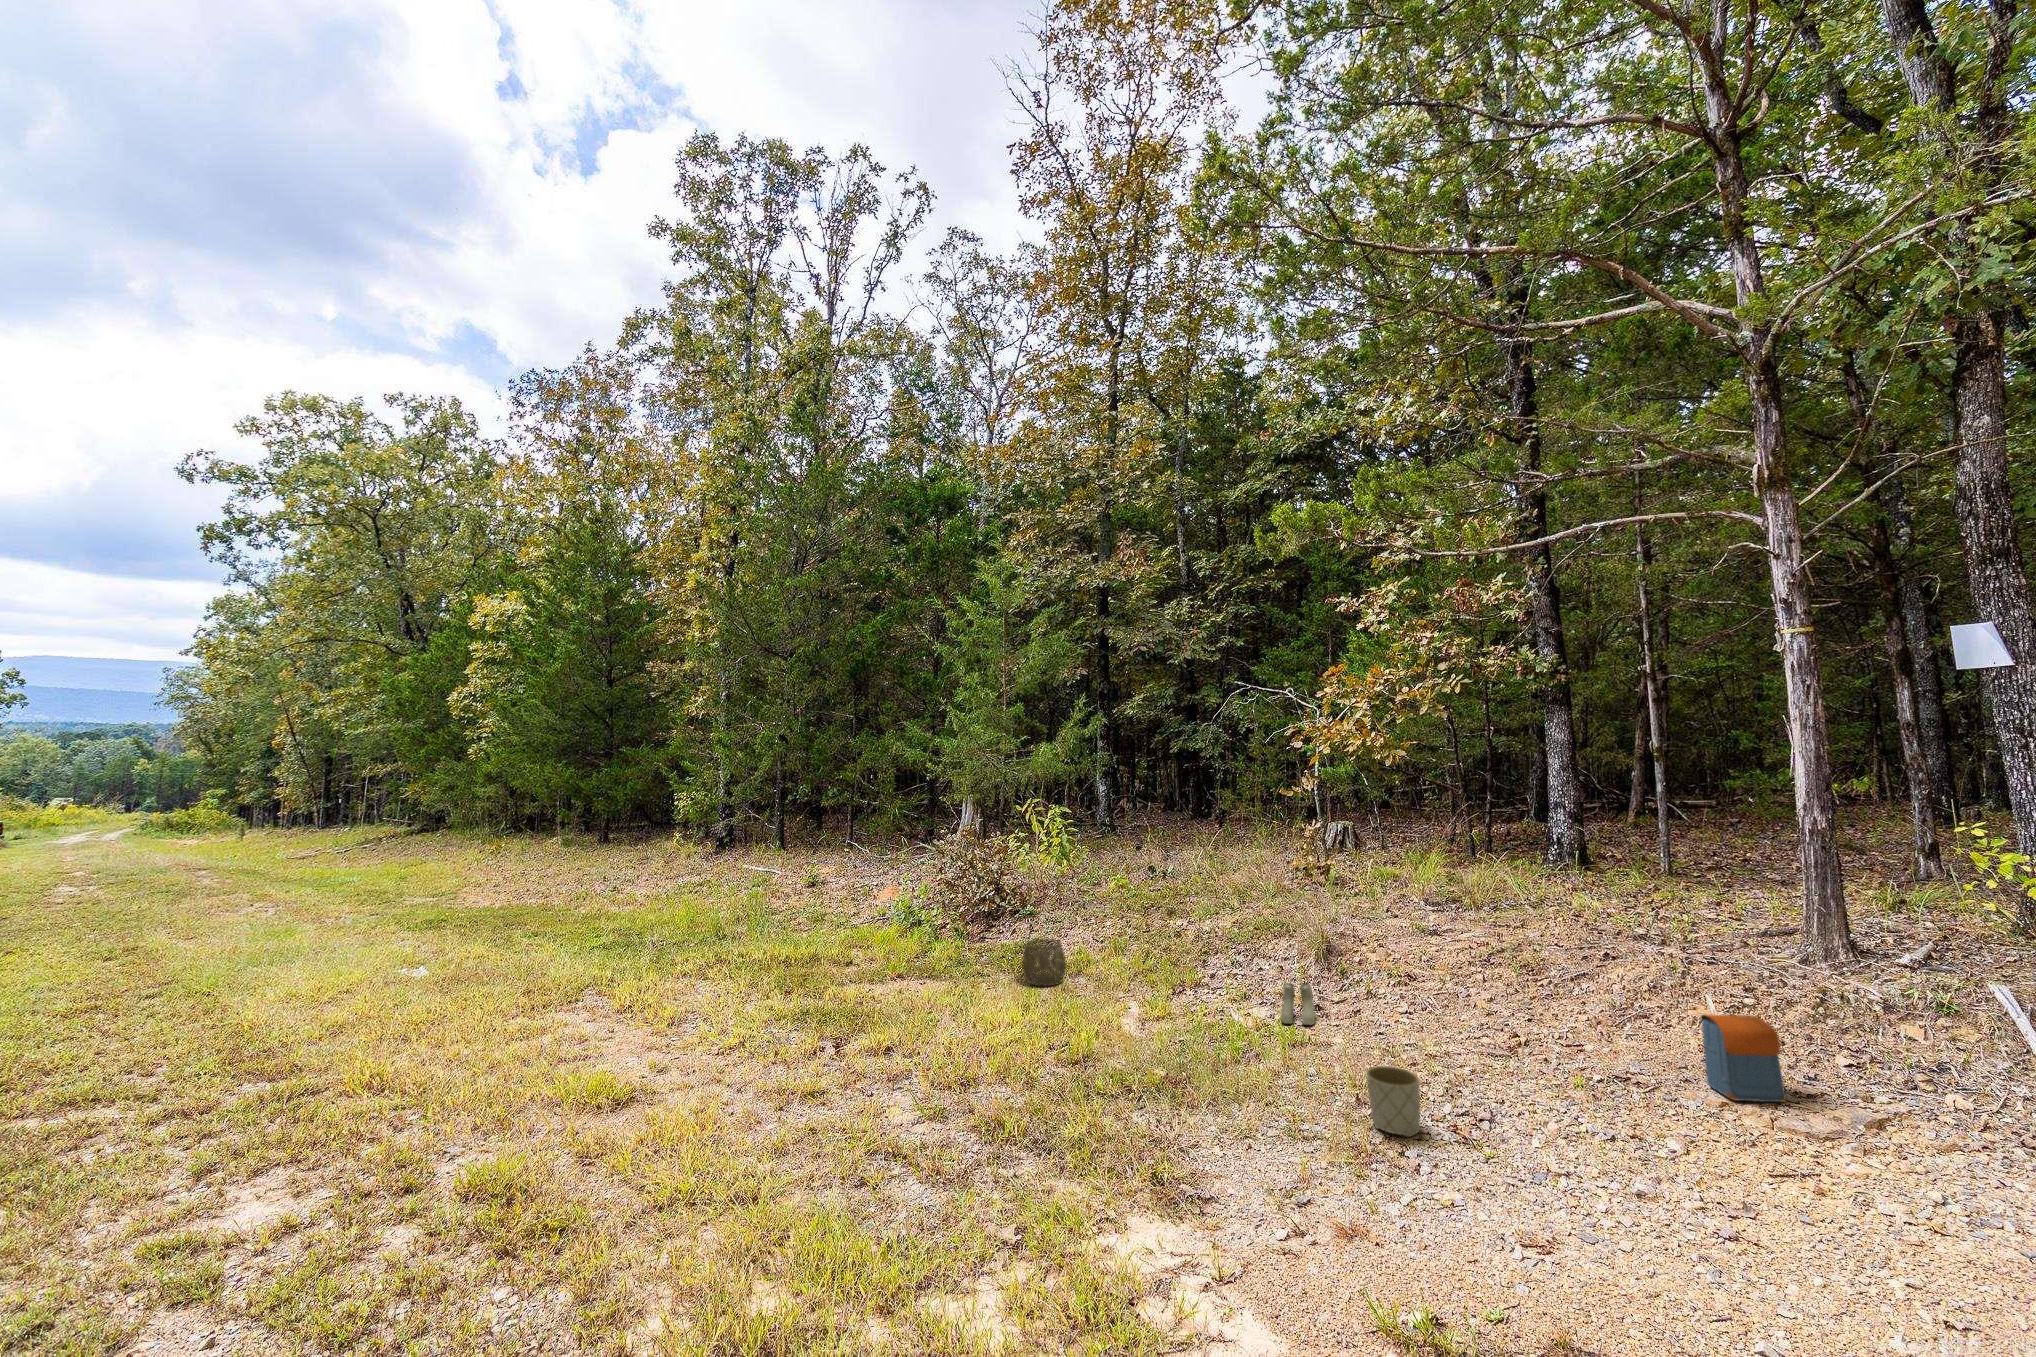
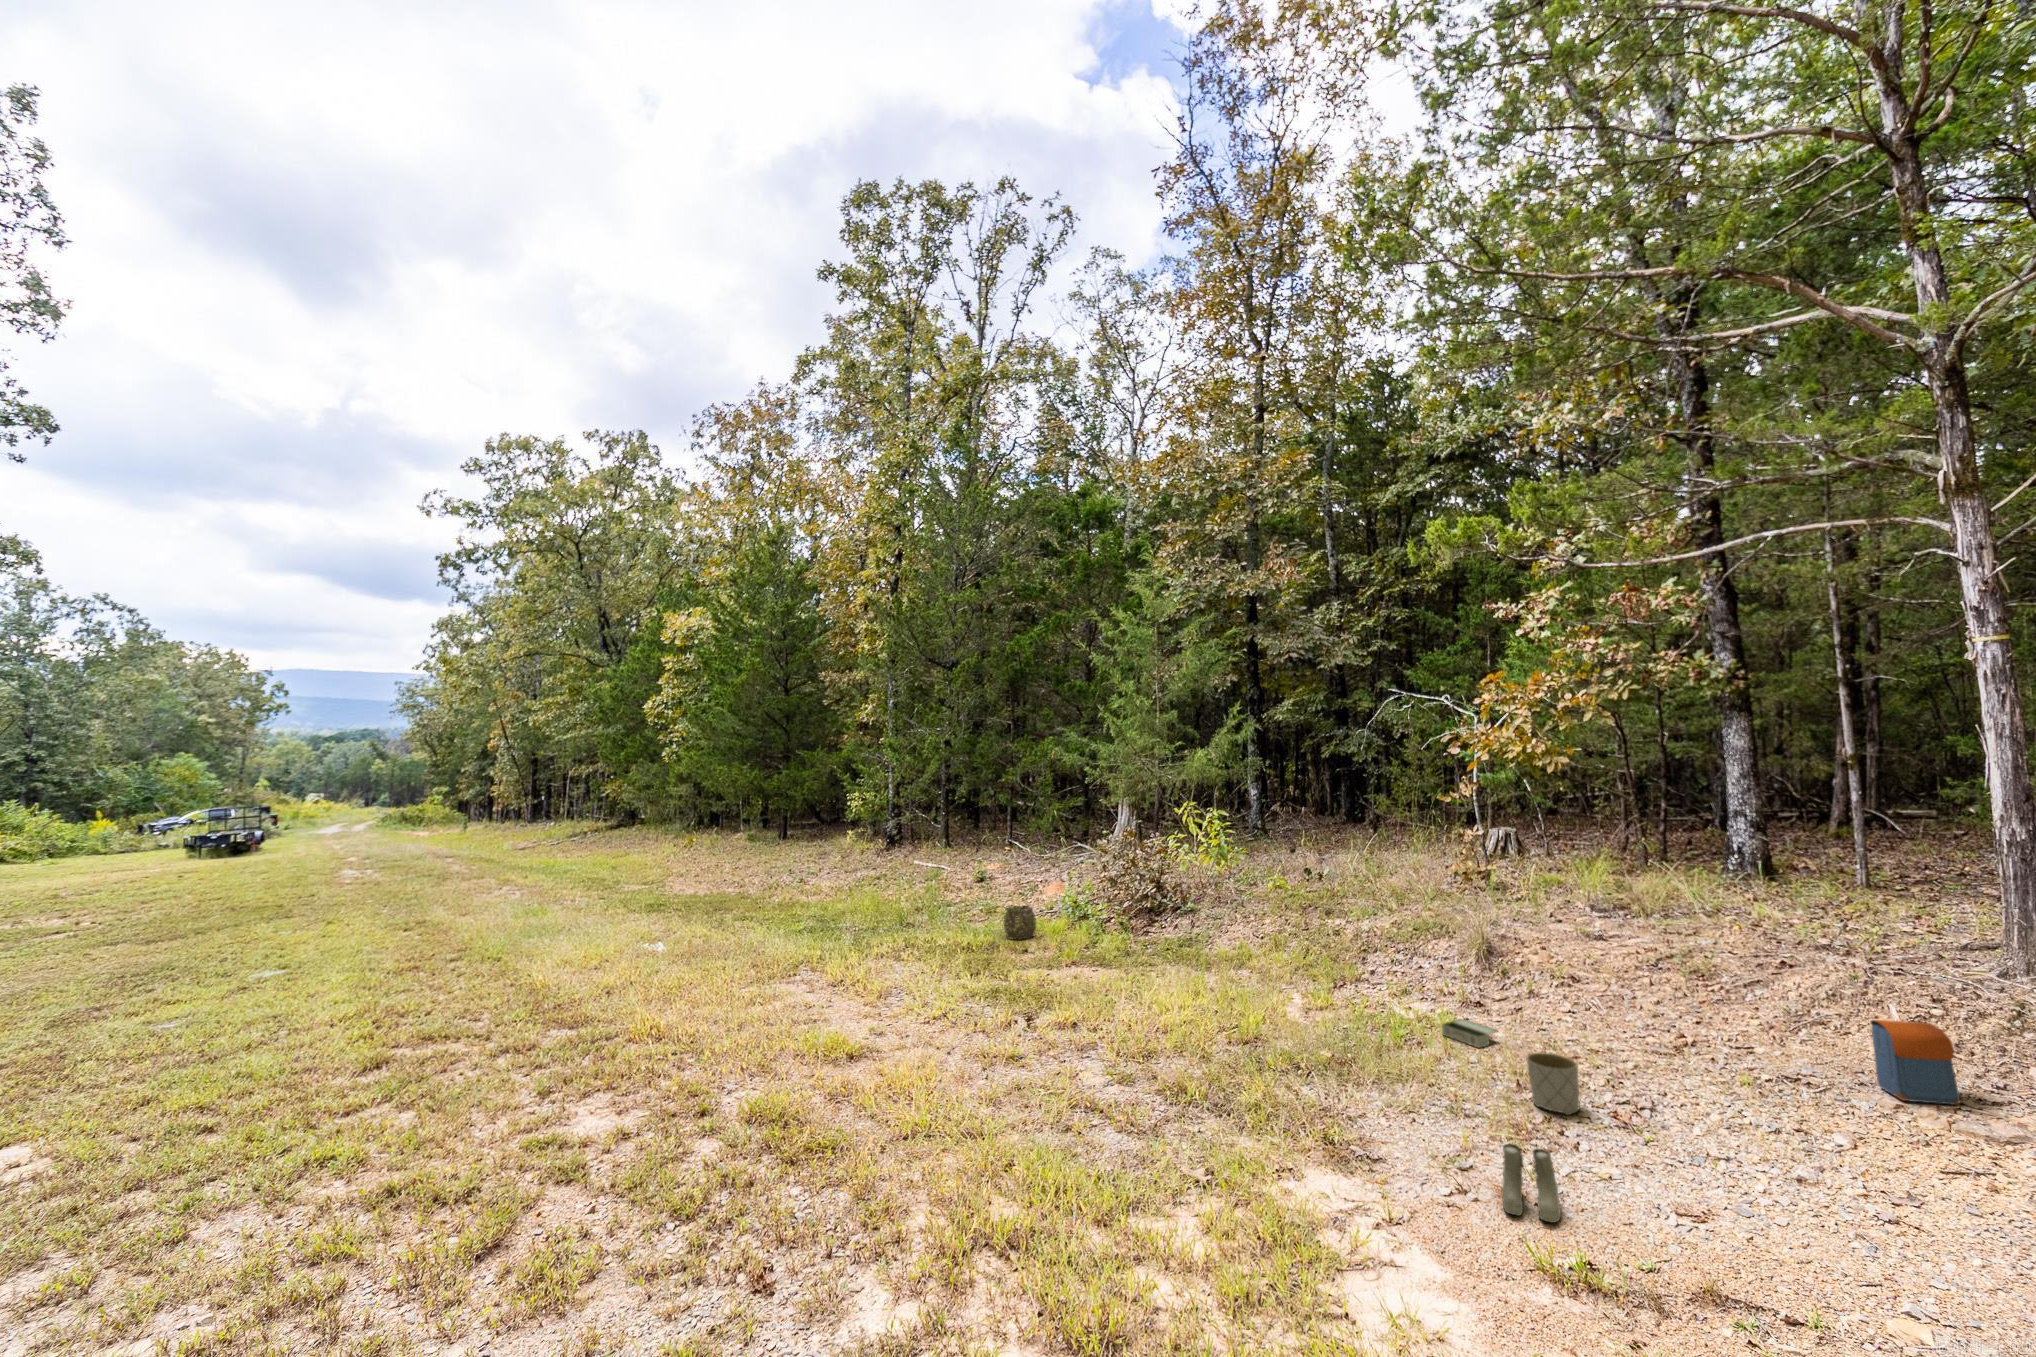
woven basket: present [1022,939,1066,987] -> present [1004,906,1036,940]
boots: present [1281,983,1315,1025] -> present [1502,1144,1561,1223]
toolbox: none [1279,1027,1337,1060] -> present [1442,1019,1497,1048]

